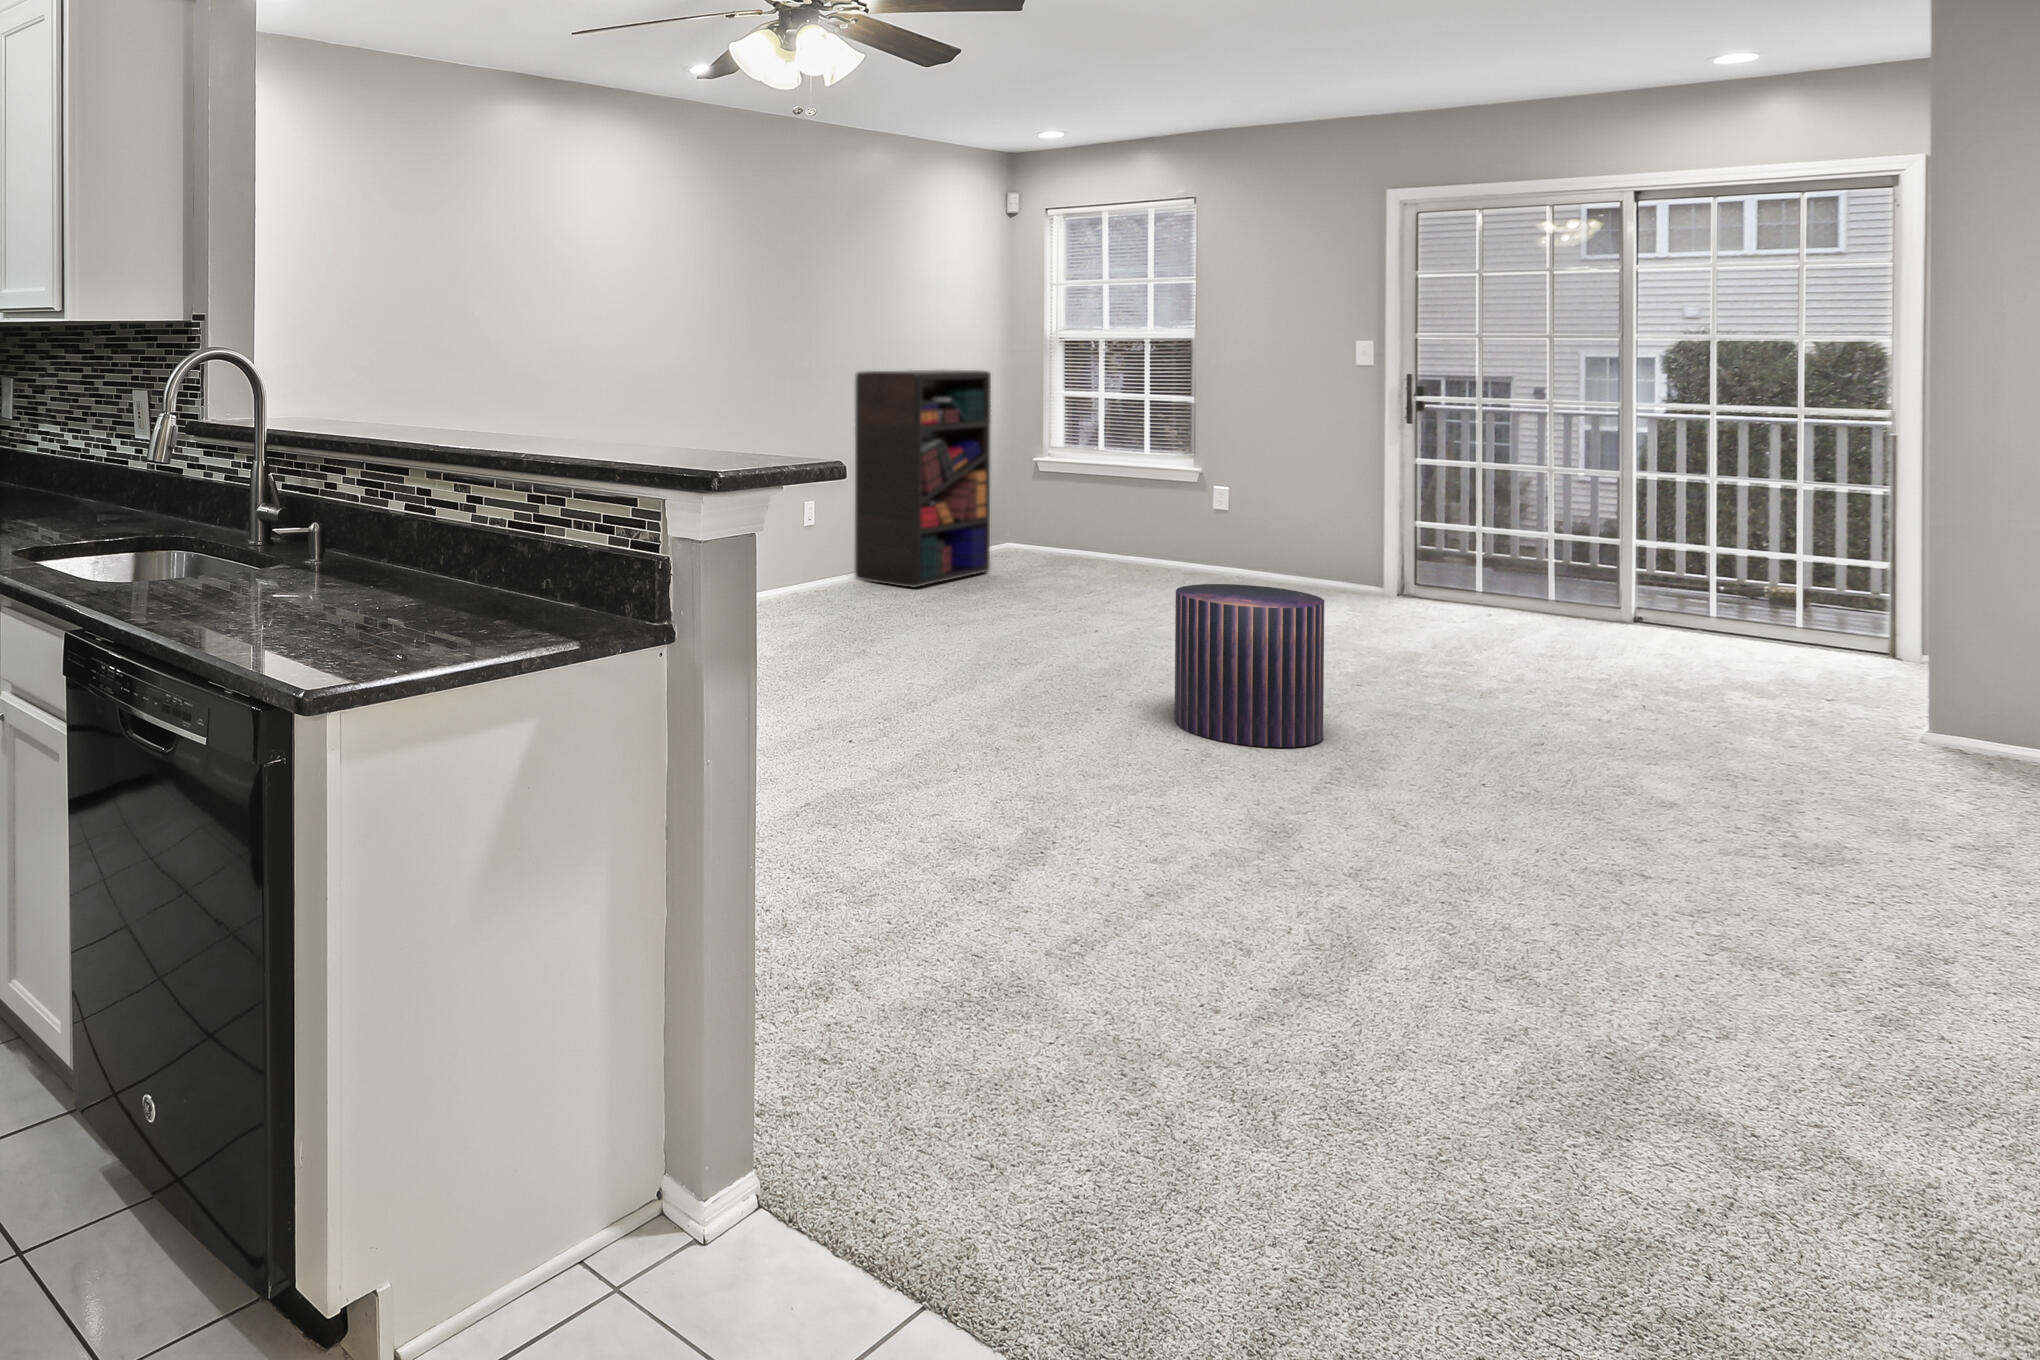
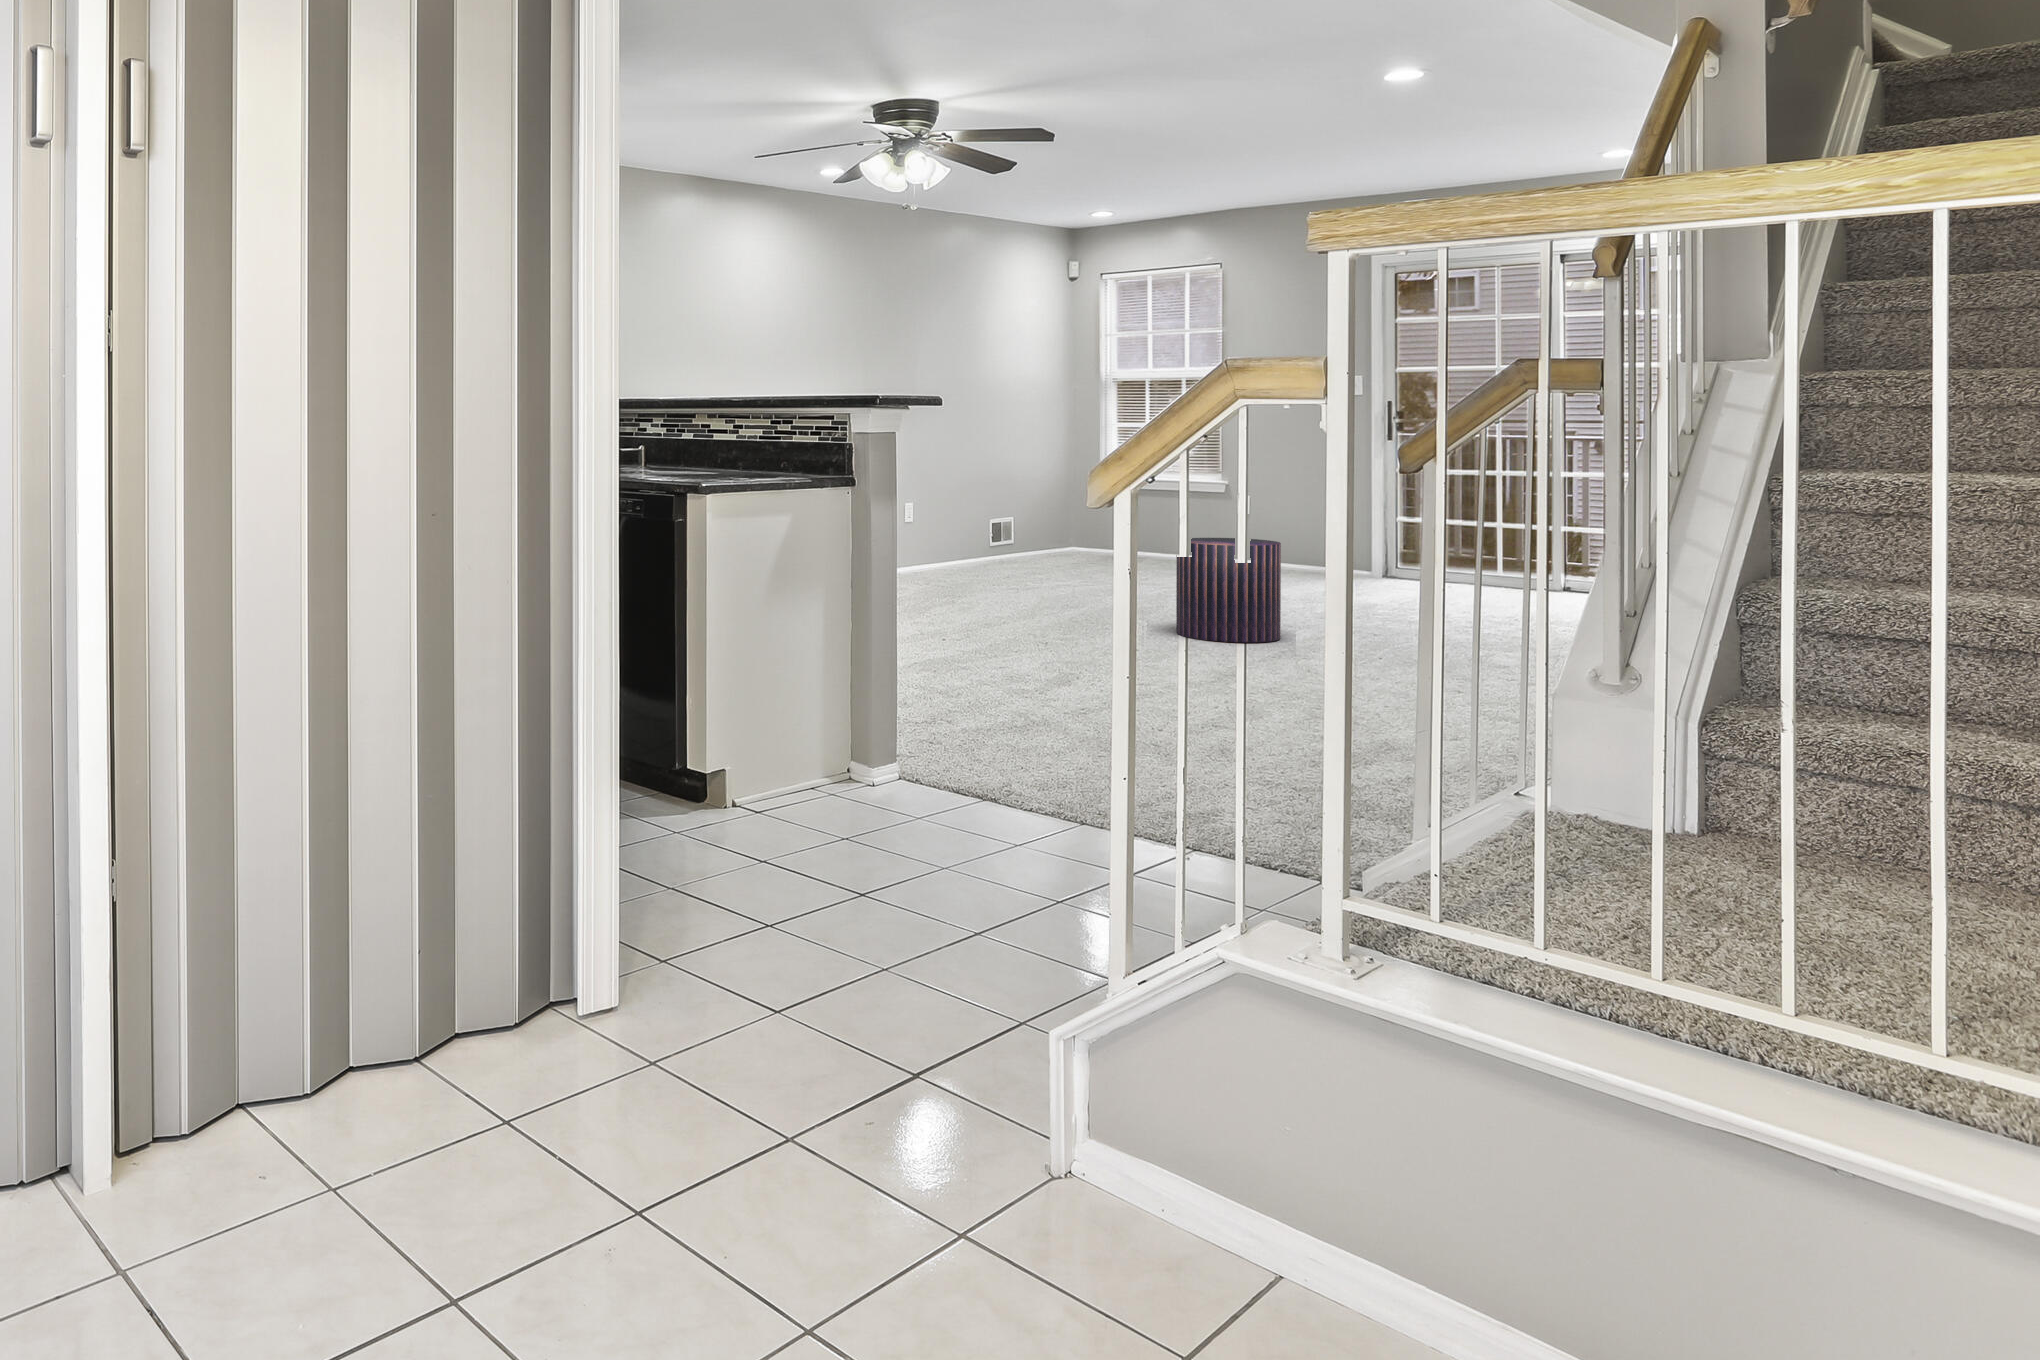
bookshelf: present [855,370,991,588] -> none [946,403,1055,572]

